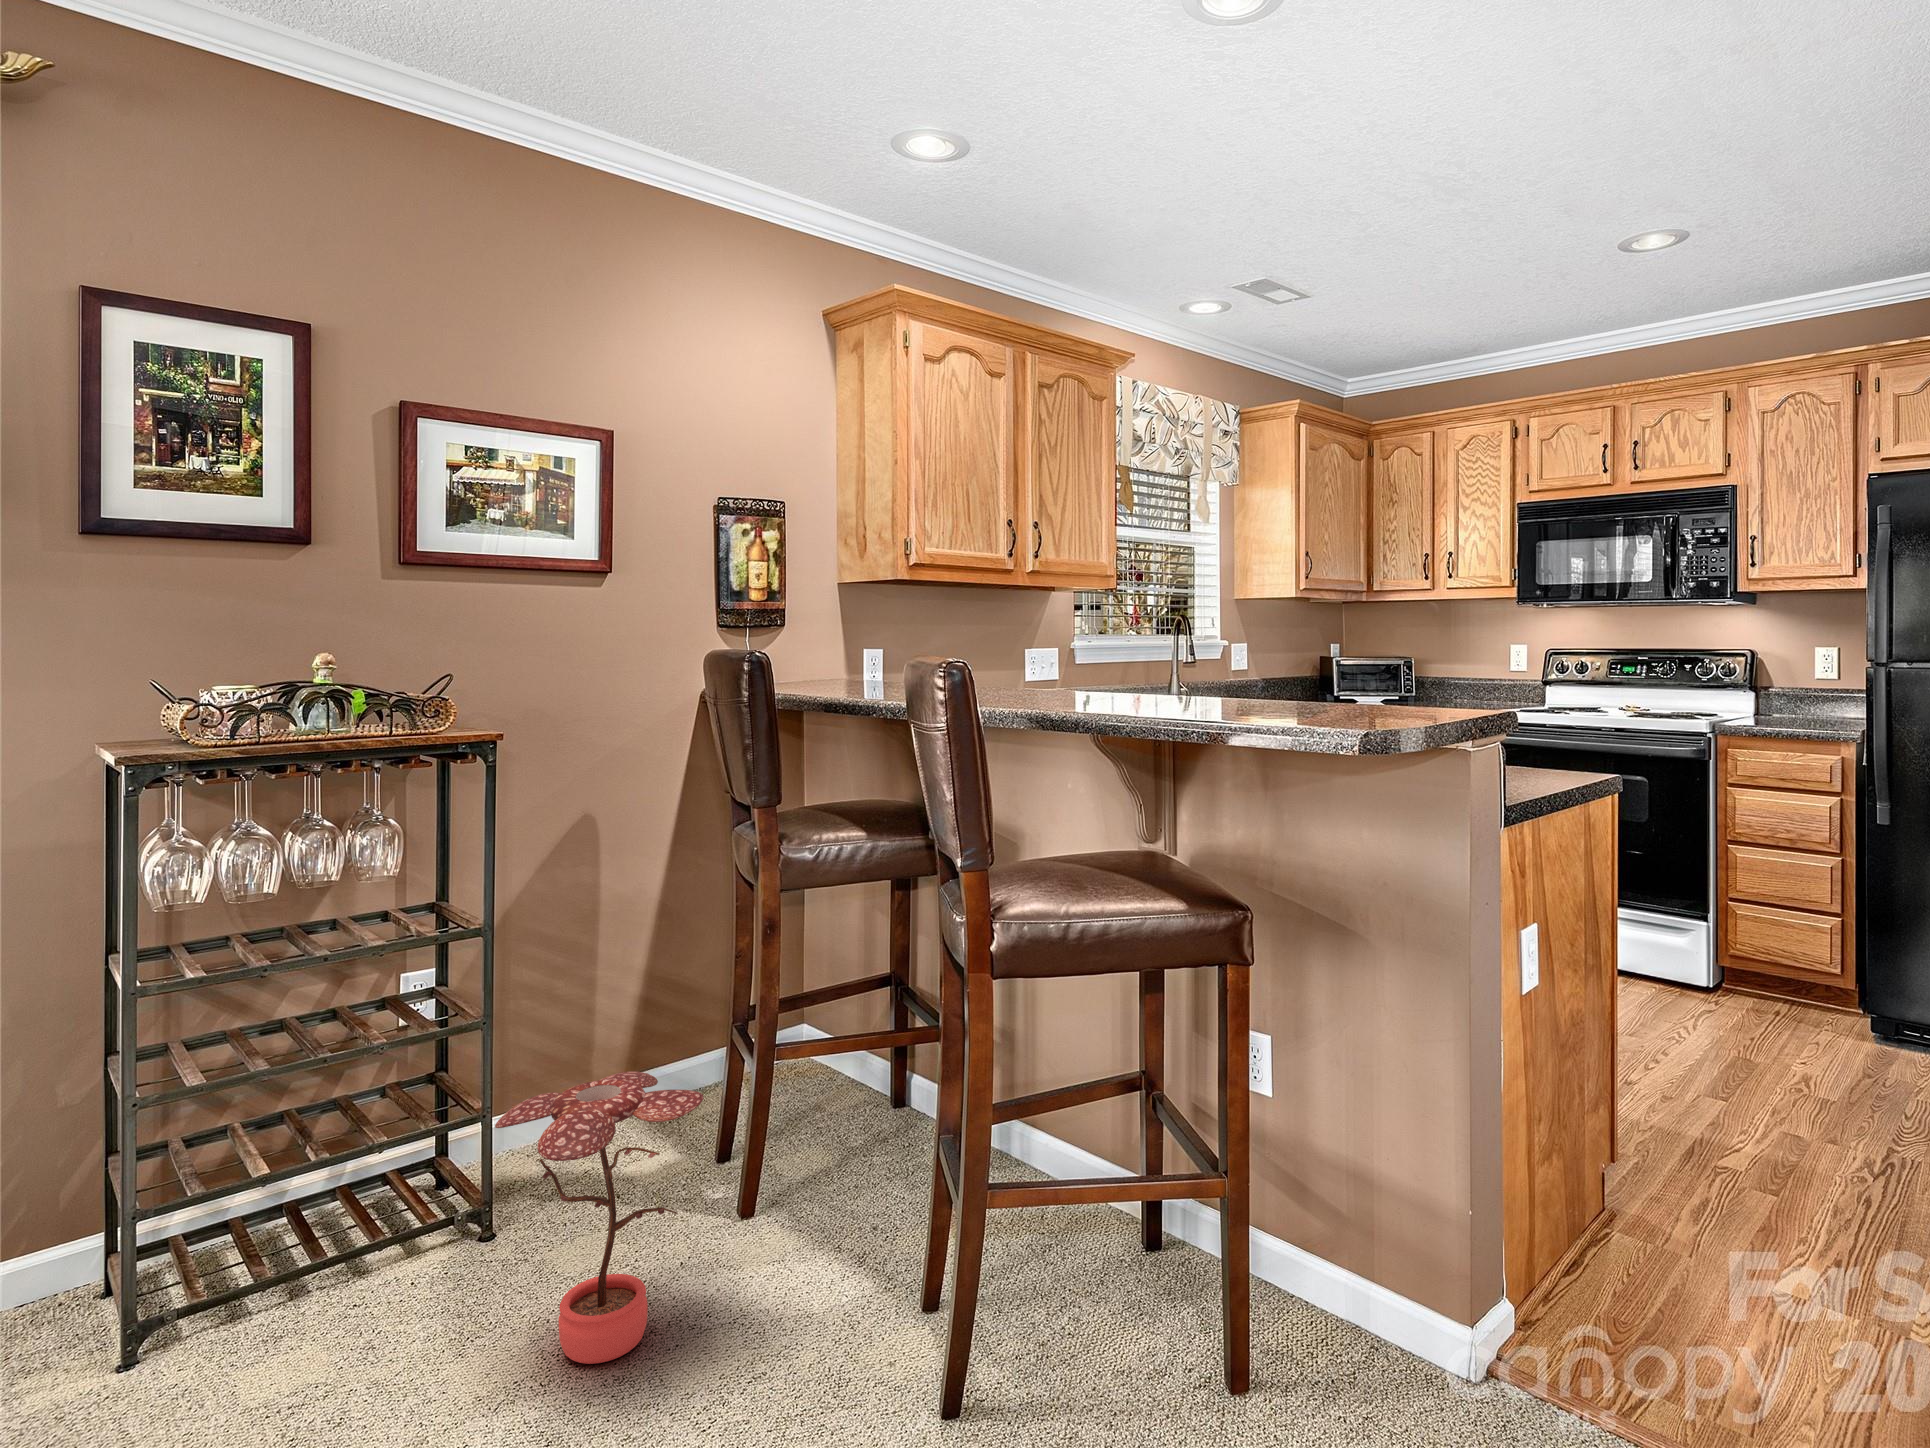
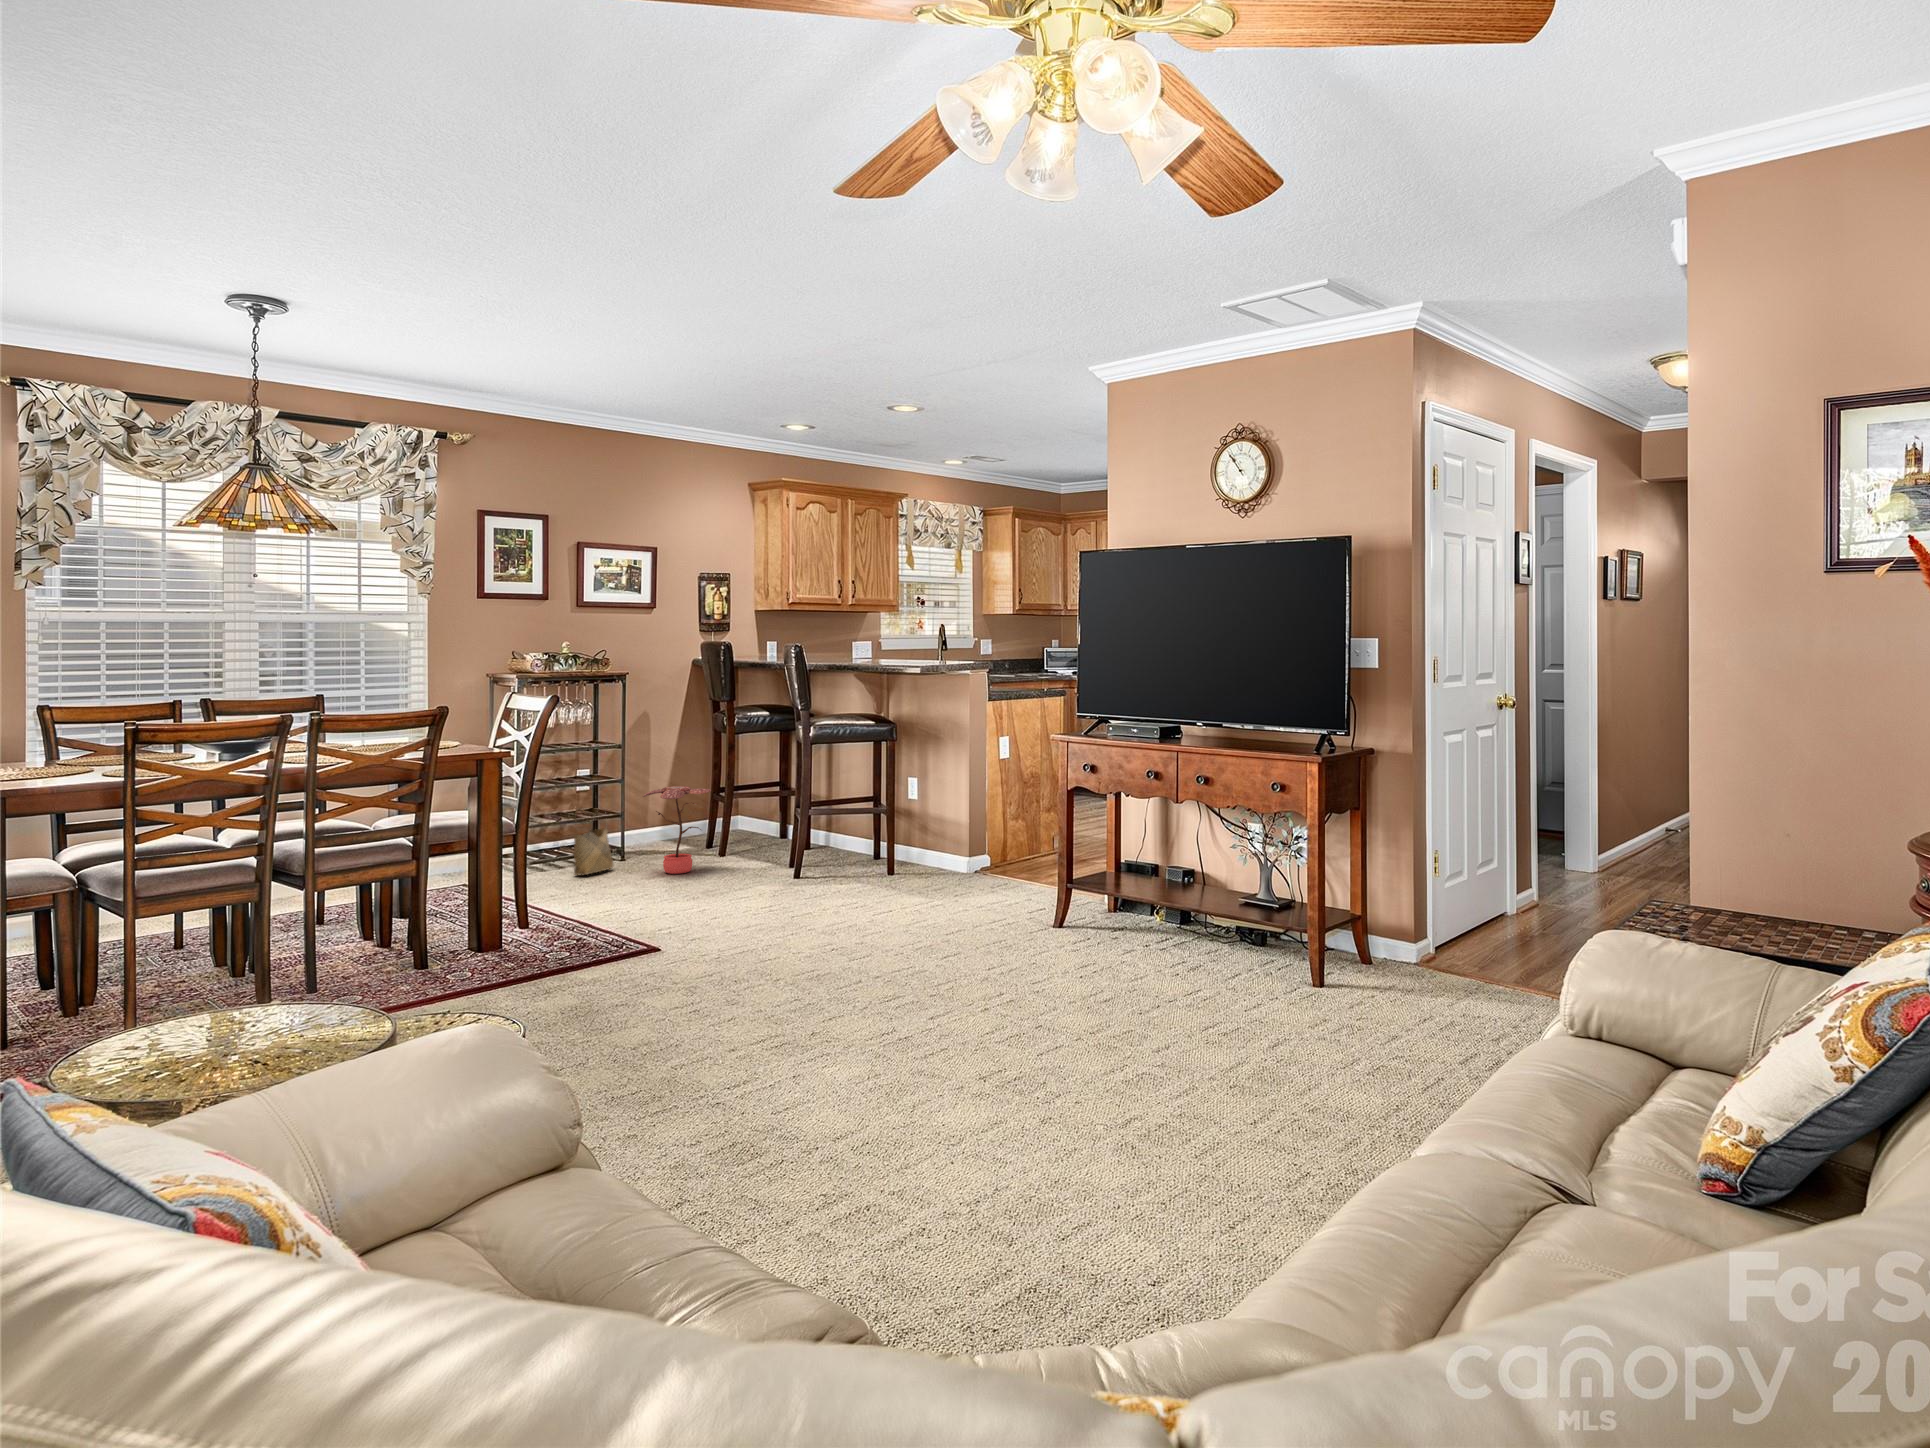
woven basket: none [280,1142,429,1375] -> present [574,821,613,875]

